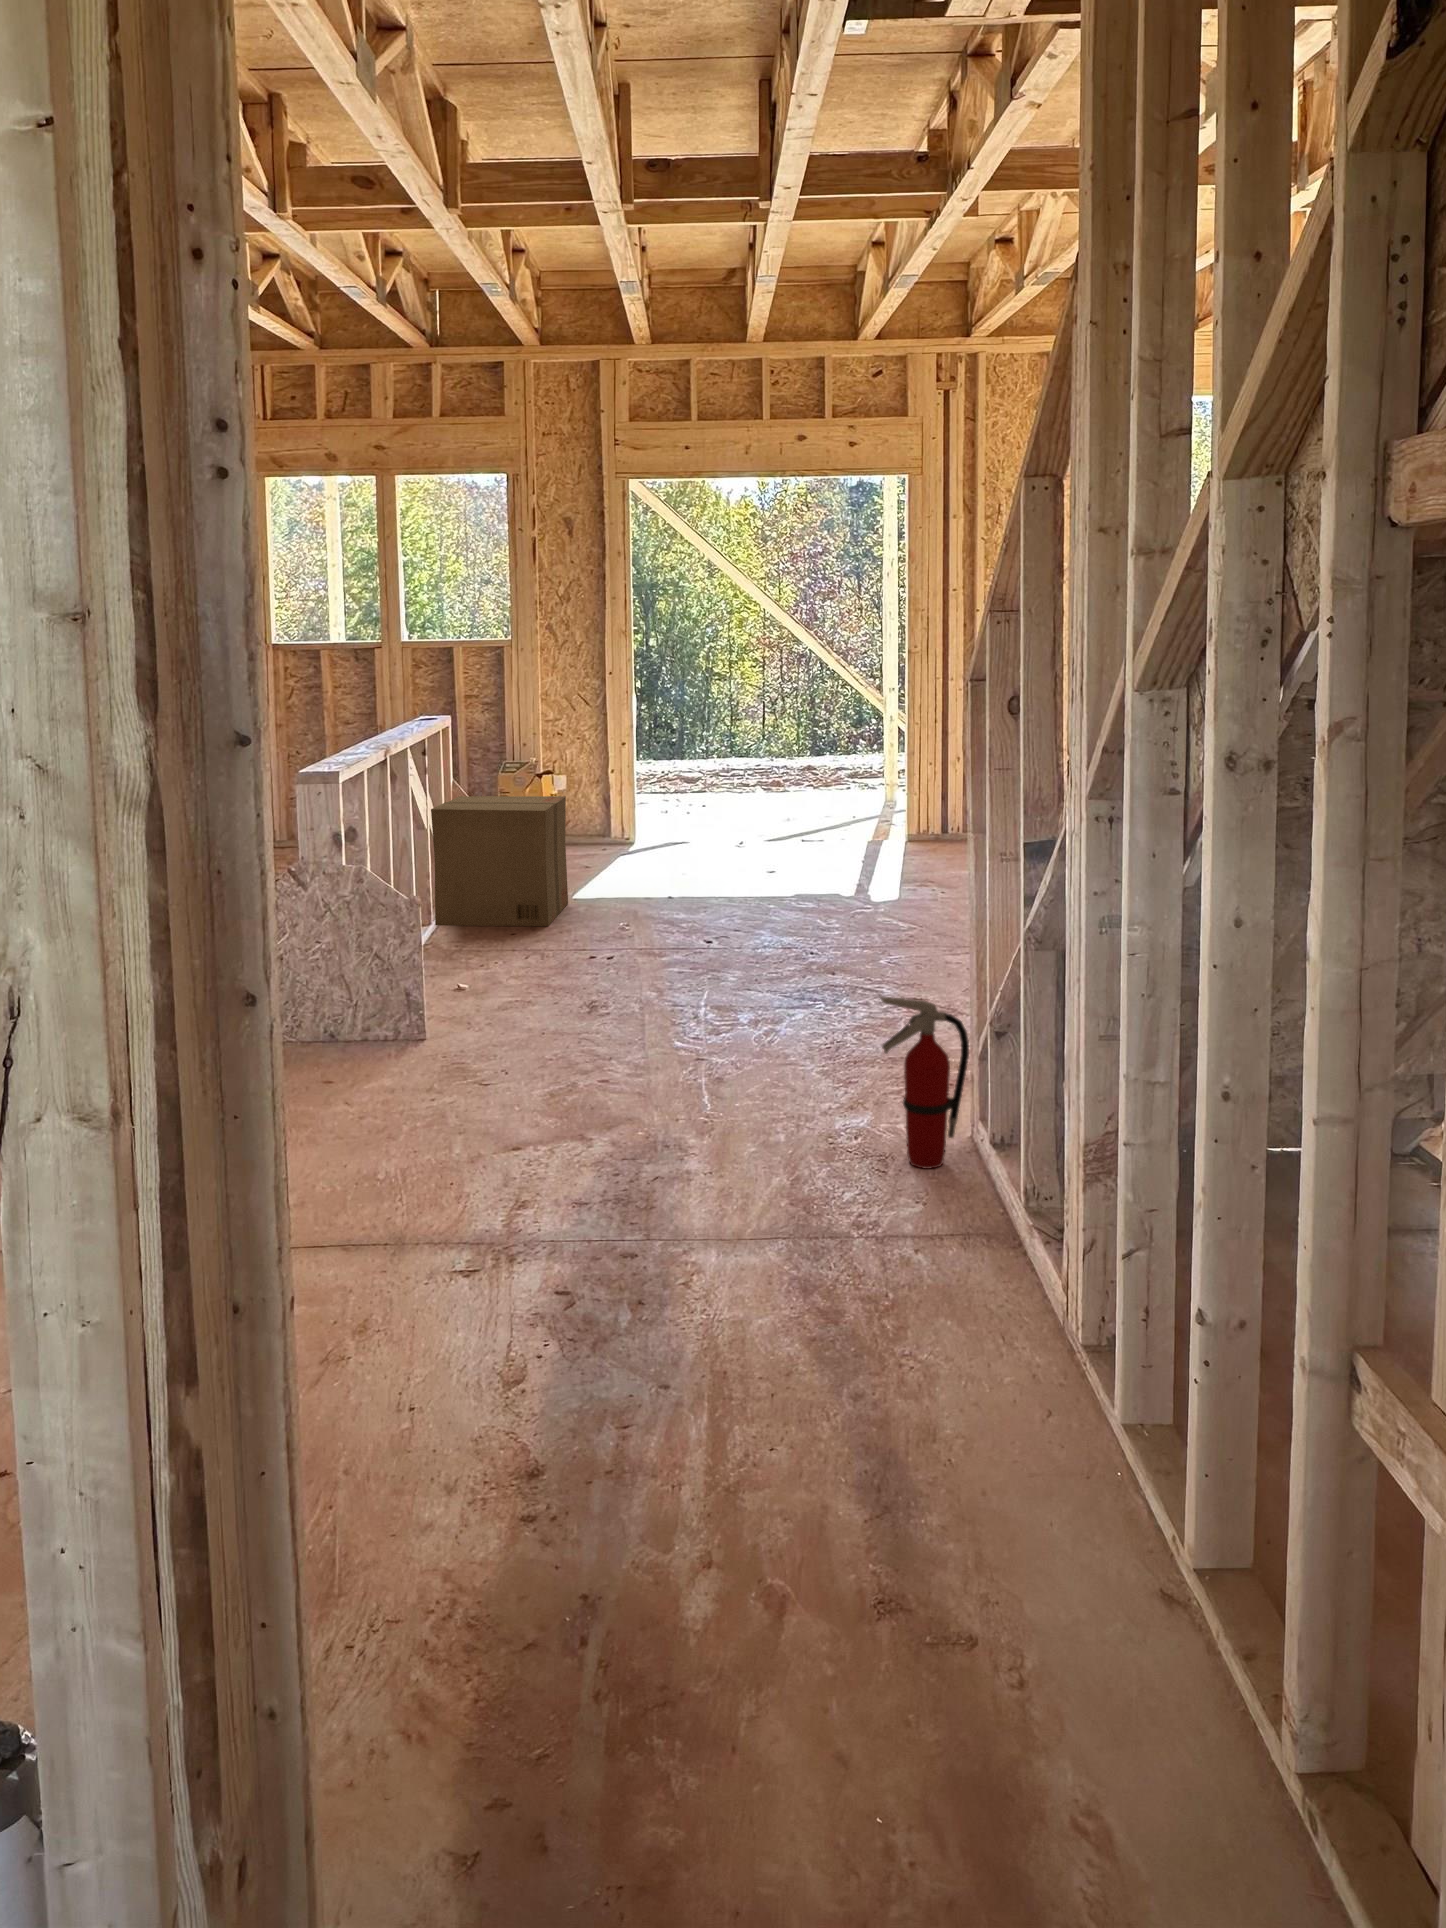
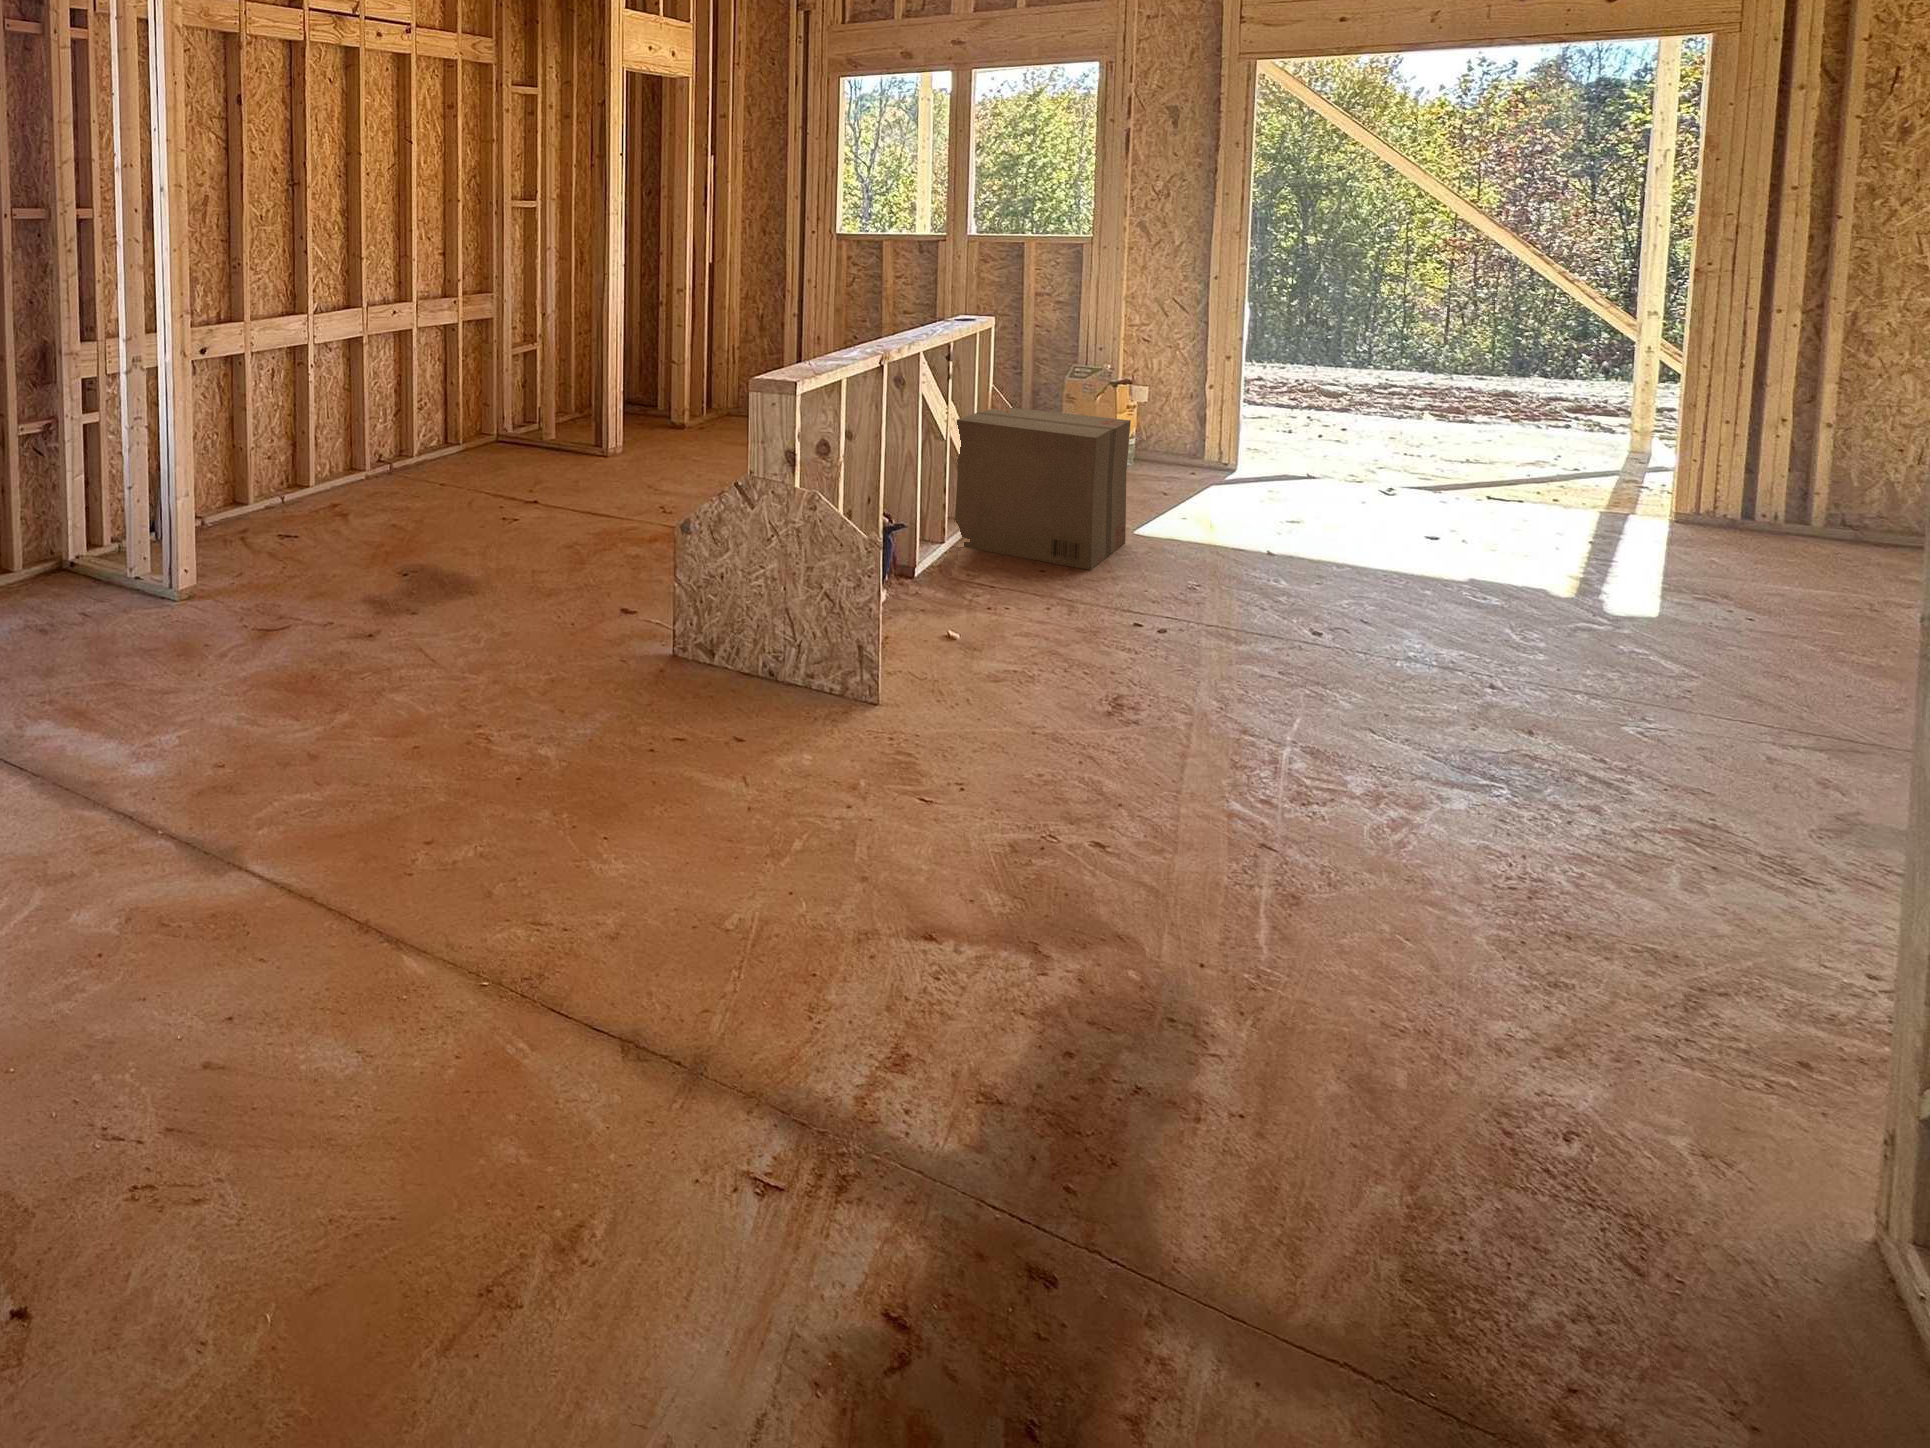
fire extinguisher: present [880,997,969,1169] -> none [1627,906,1859,1263]

